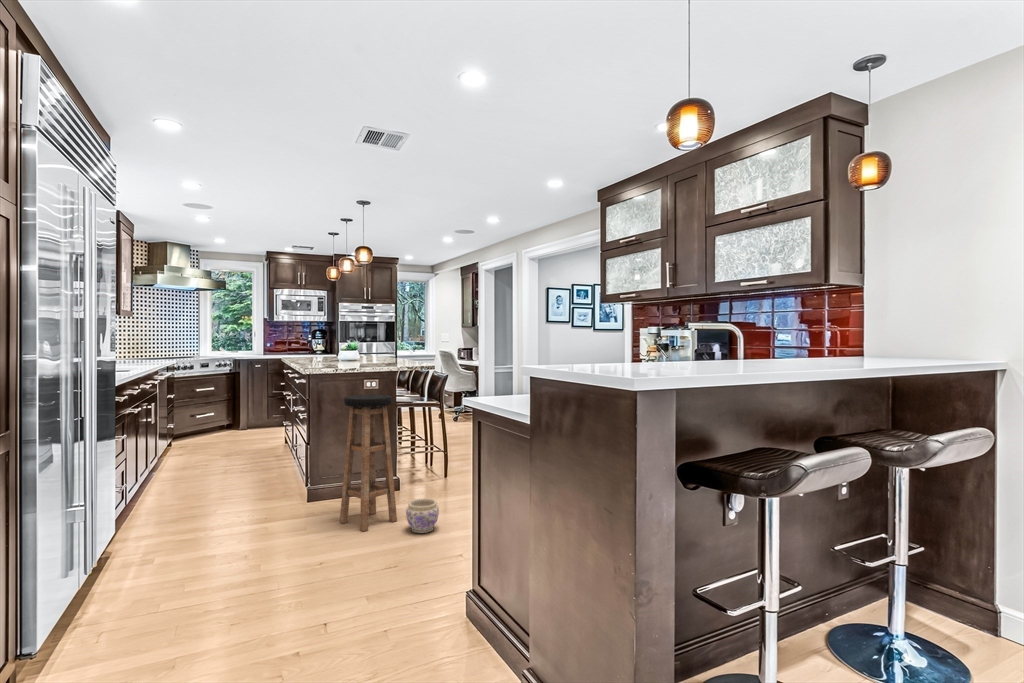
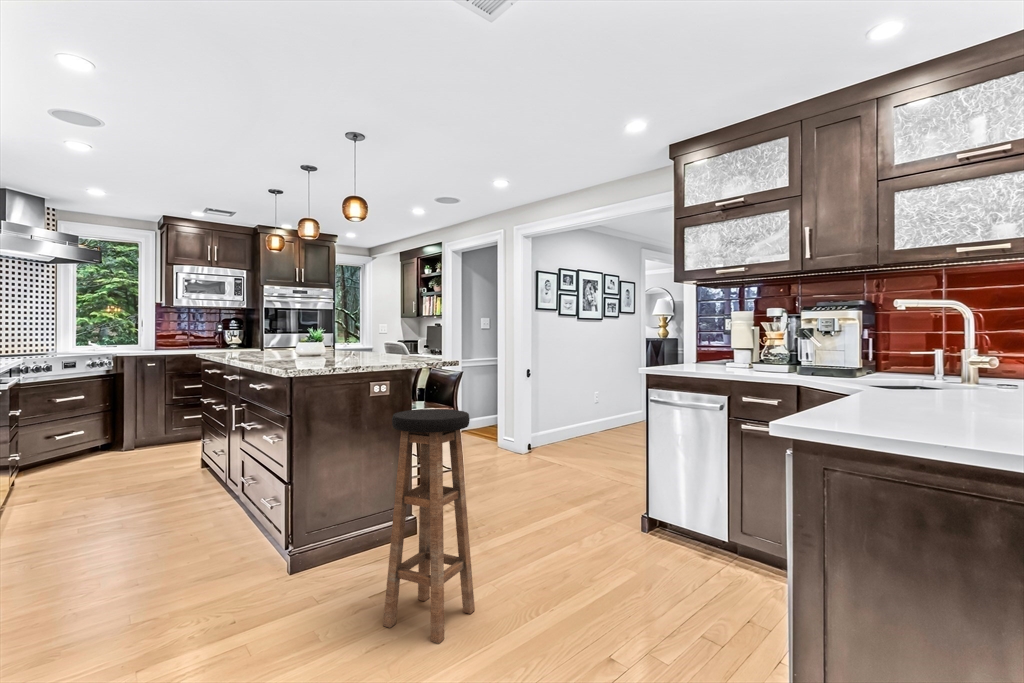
planter: present [406,498,439,533] -> none [504,572,557,636]

